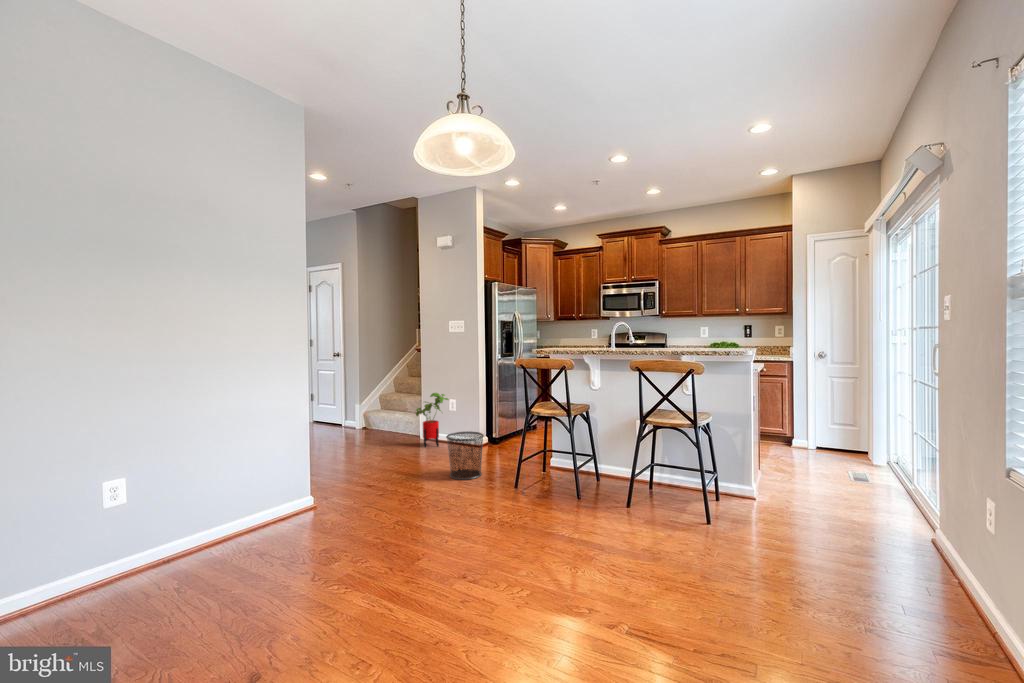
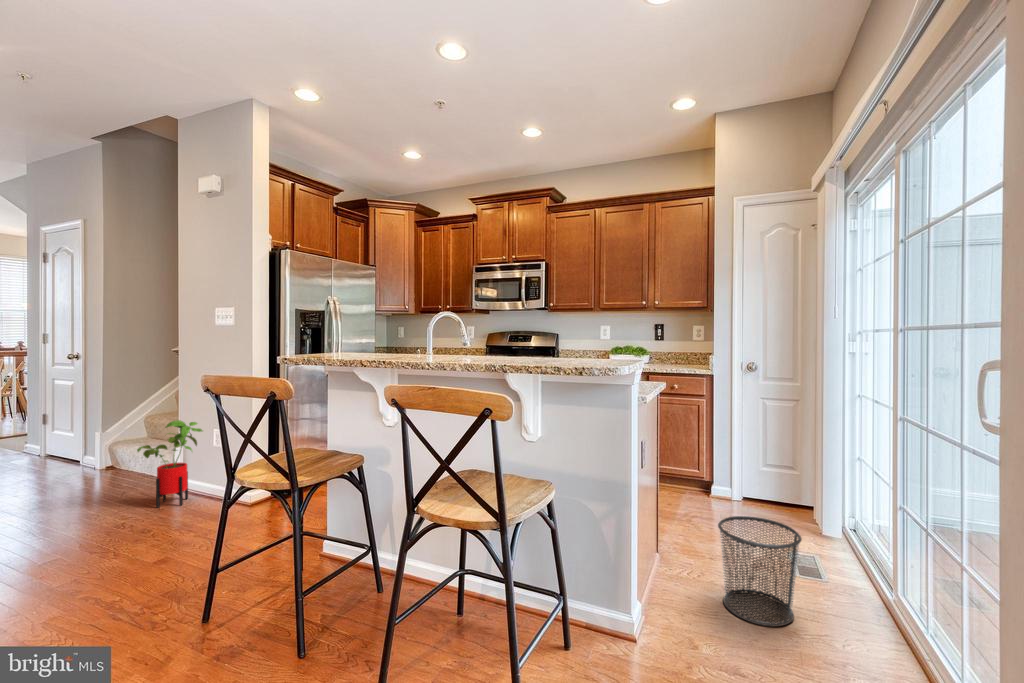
trash can: present [446,431,484,480] -> present [718,516,802,626]

